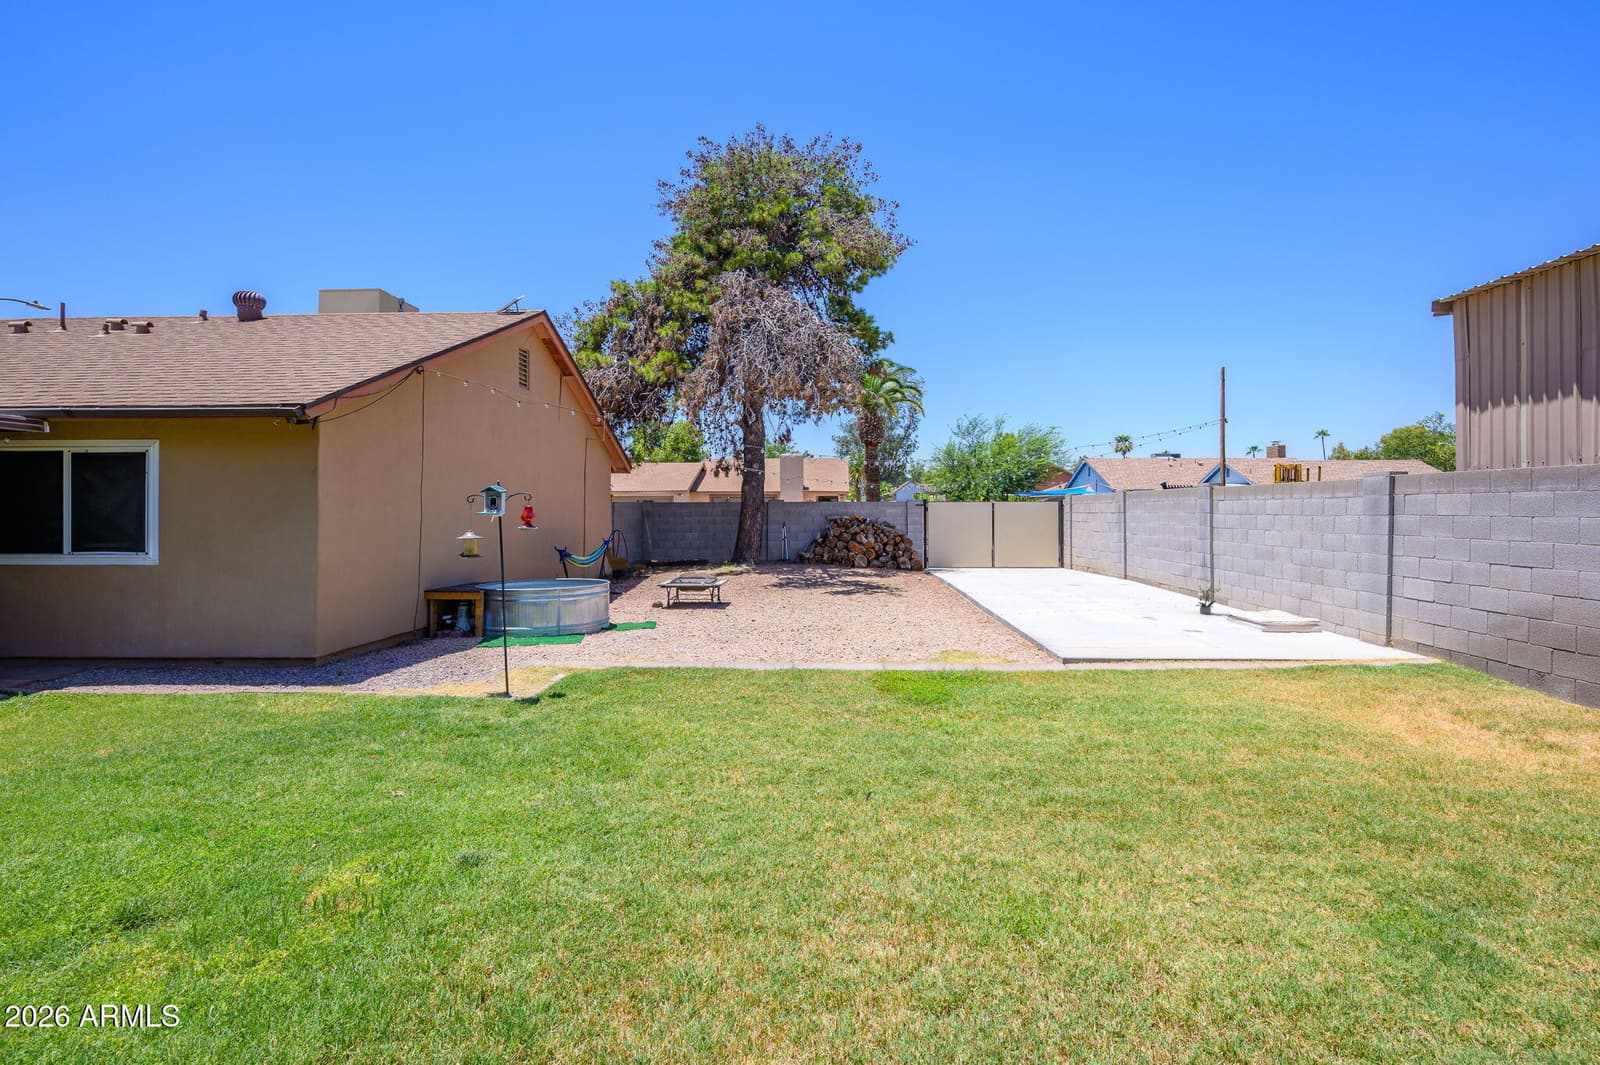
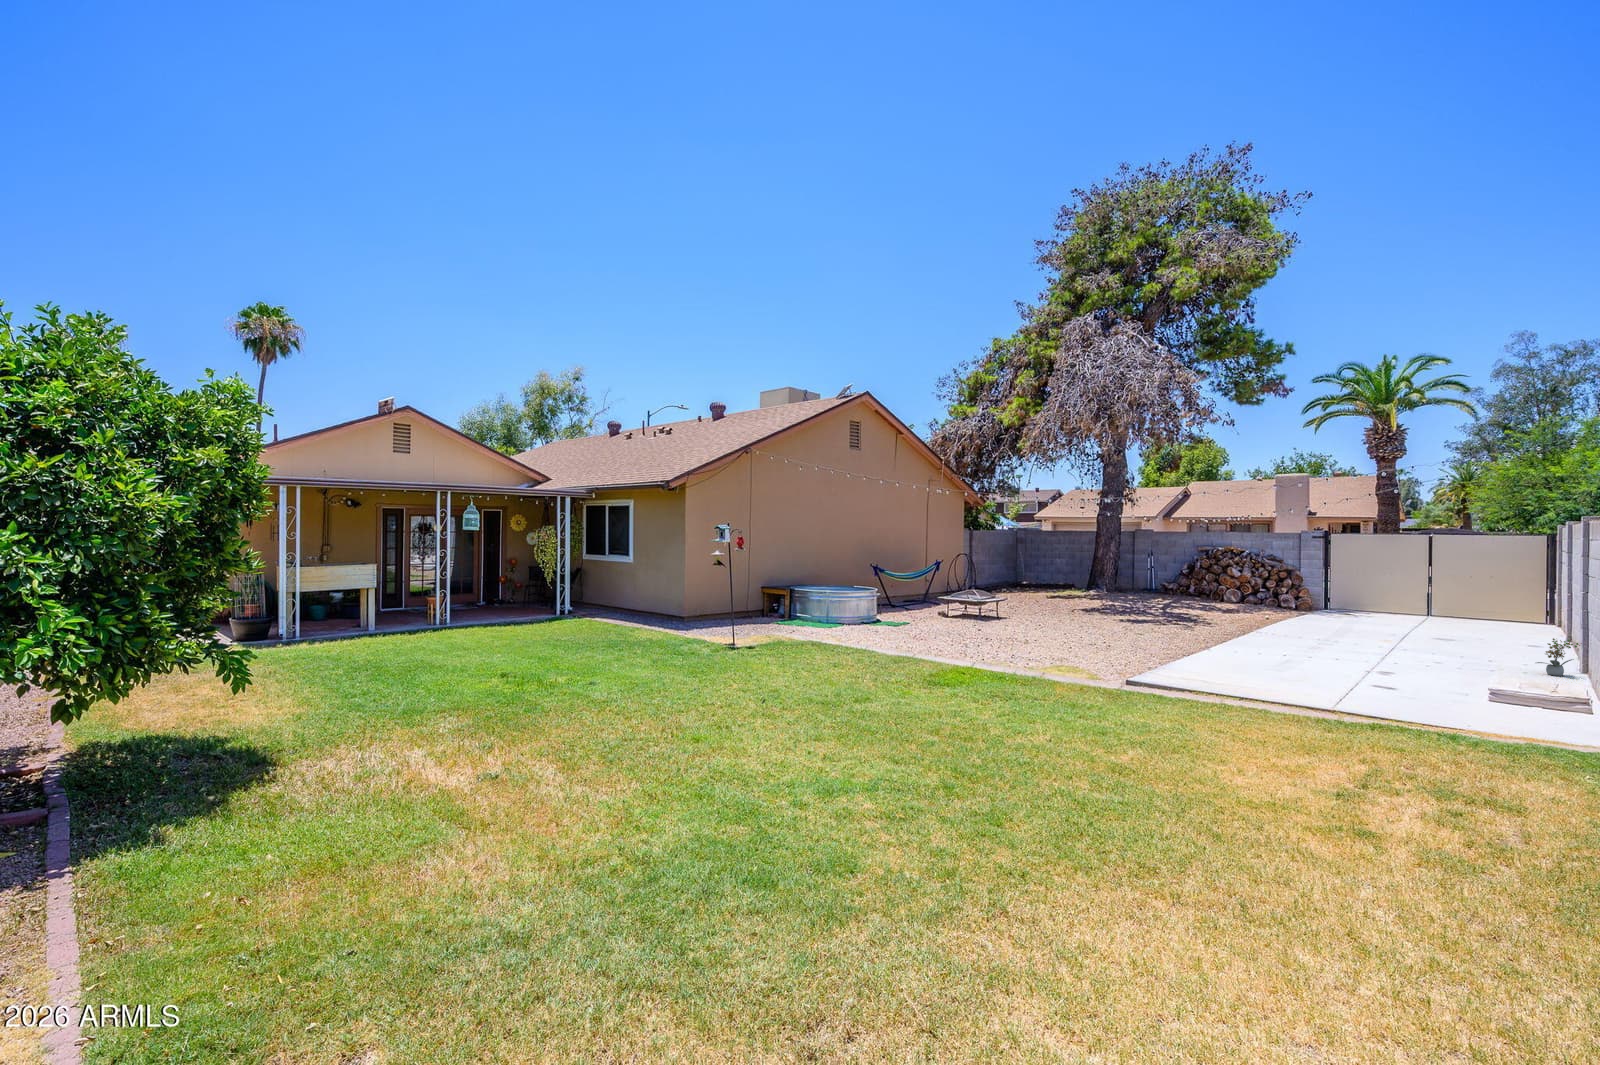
lounge chair: present [604,547,646,577] -> none [947,569,983,597]

